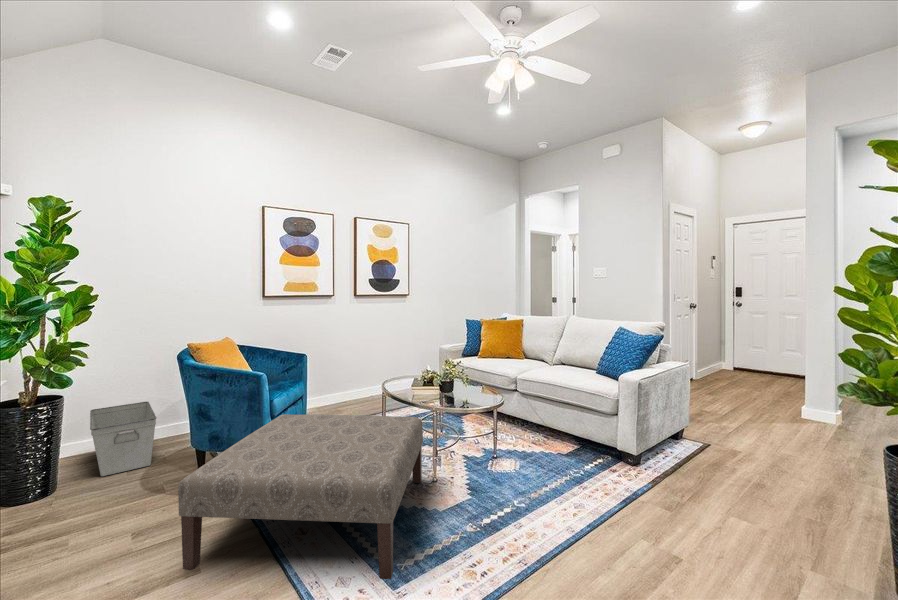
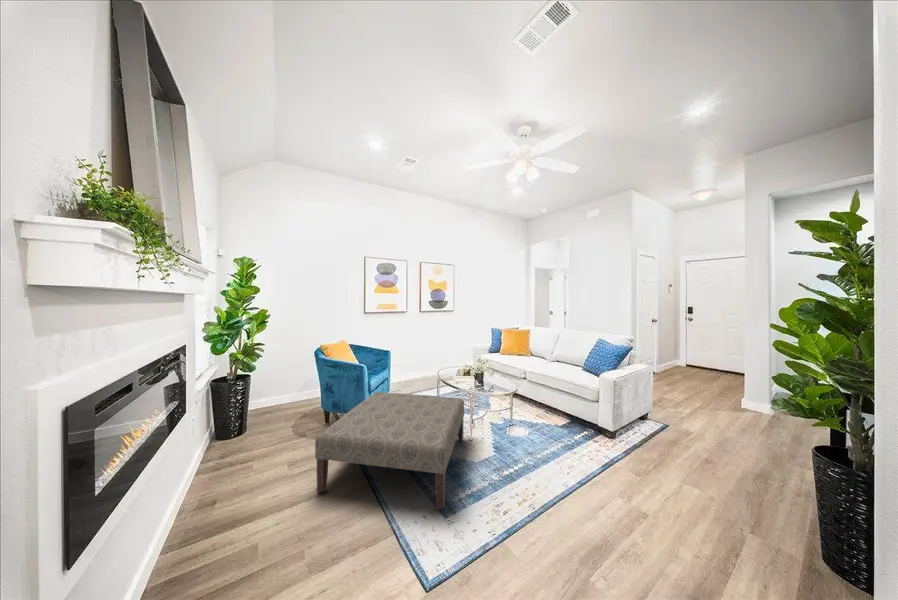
storage bin: present [90,402,157,476] -> none [264,378,302,425]

